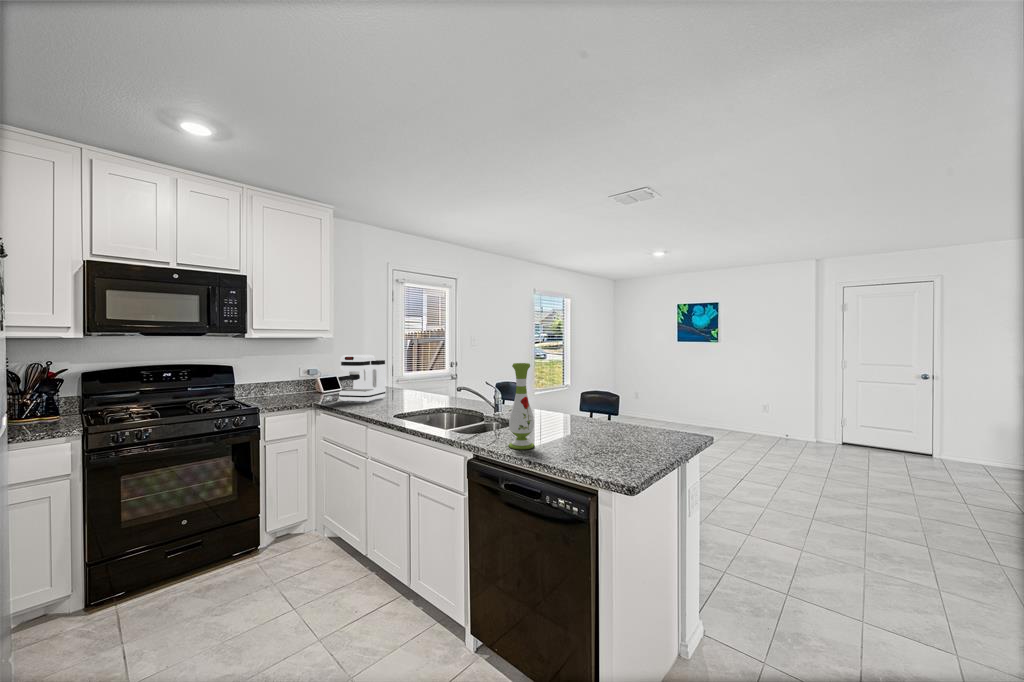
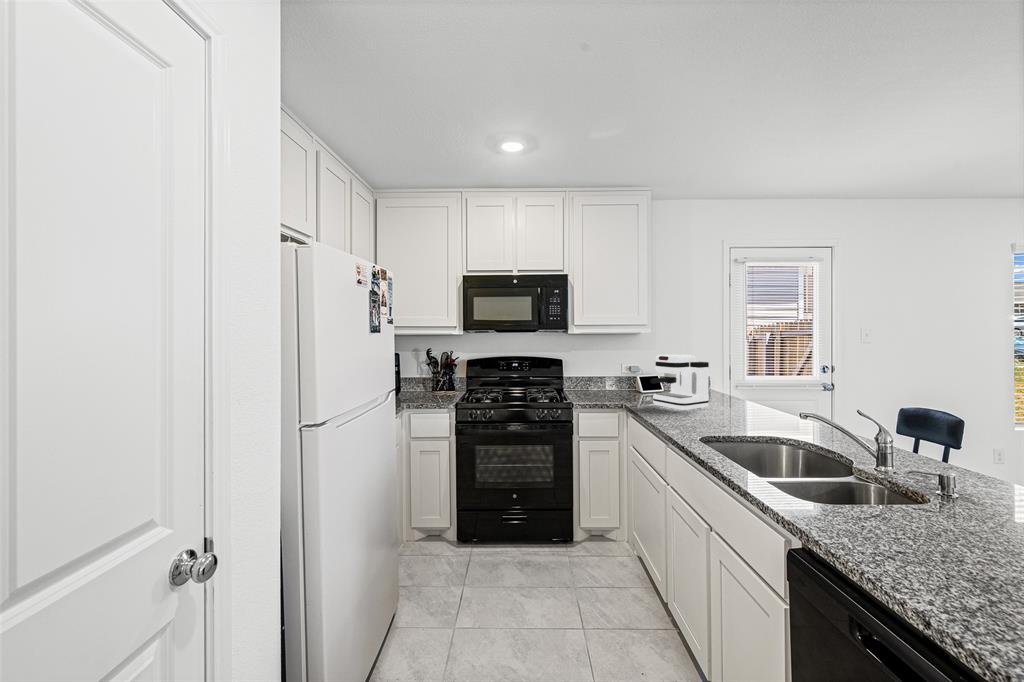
vase: present [509,363,534,449] -> none [882,397,959,587]

